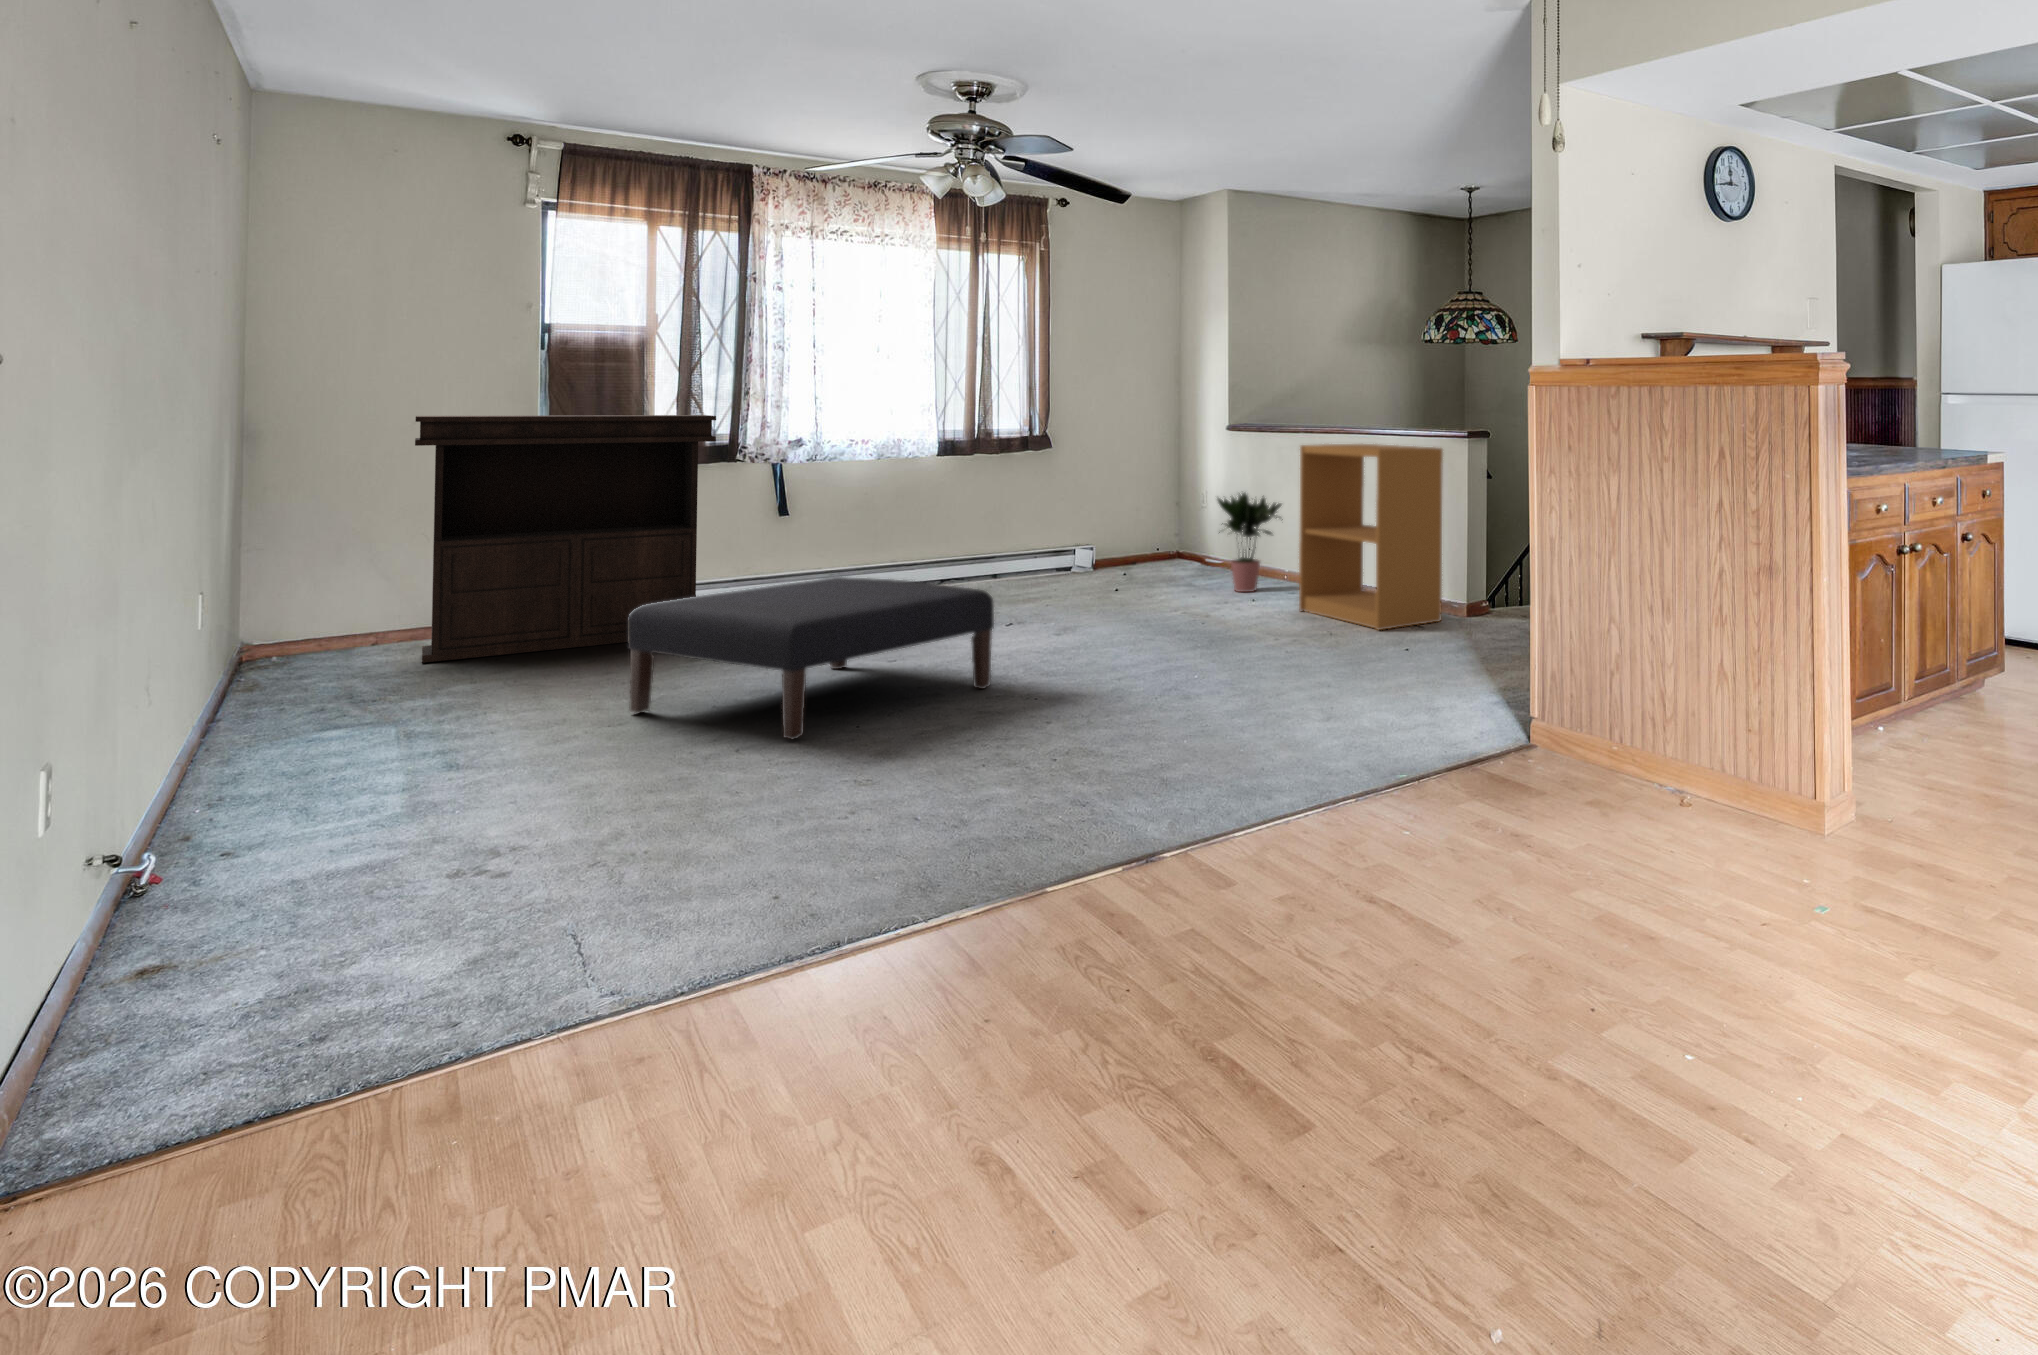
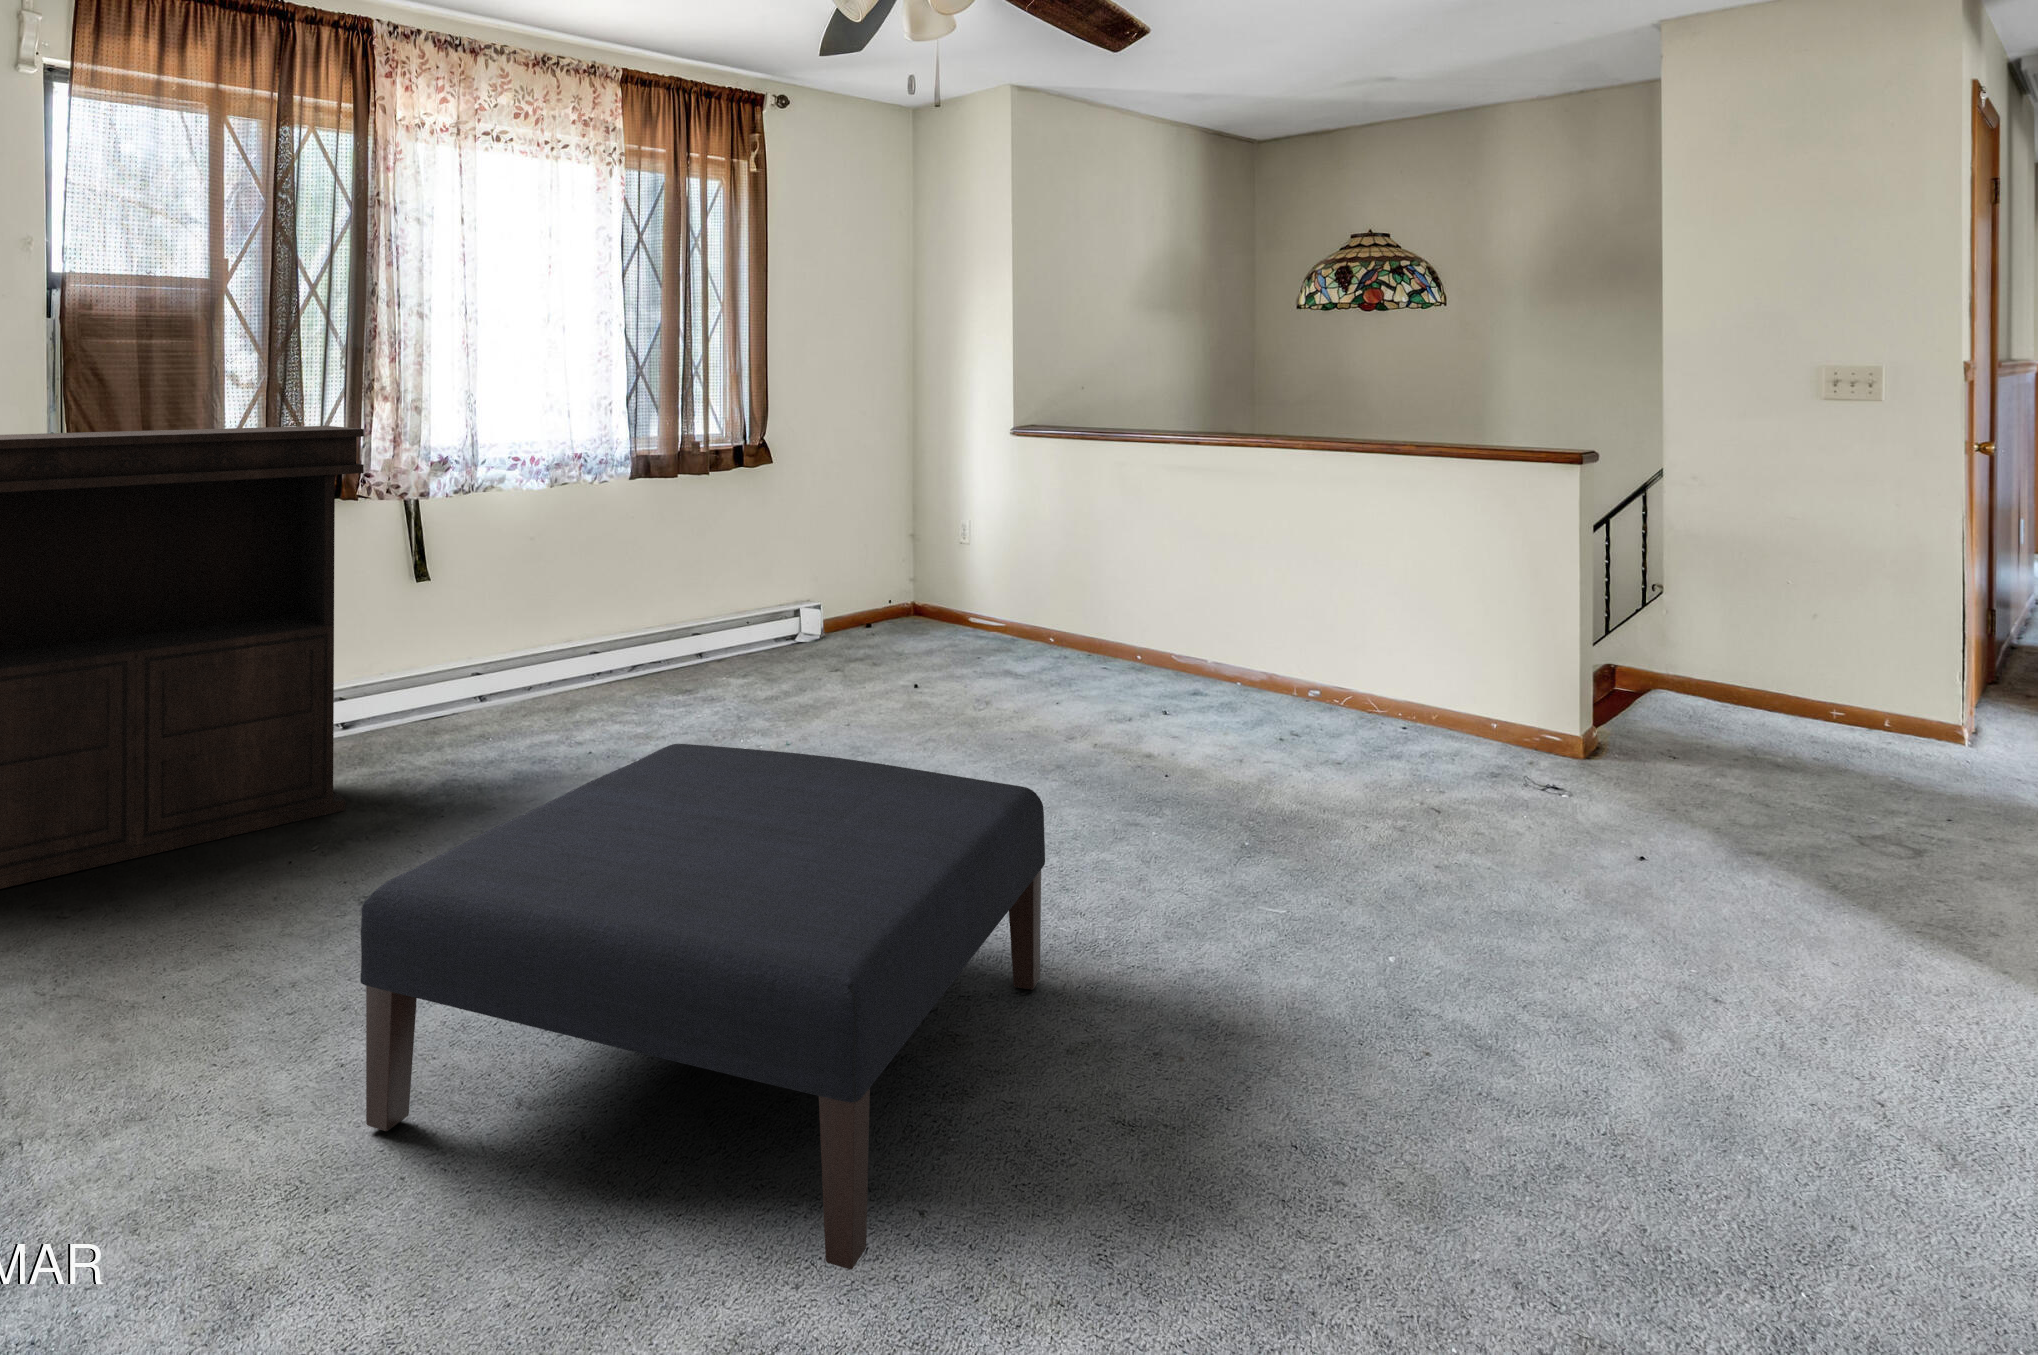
bookshelf: present [1299,444,1443,630] -> none [1253,454,1522,771]
potted plant: present [1217,493,1283,592] -> none [1054,518,1157,679]

